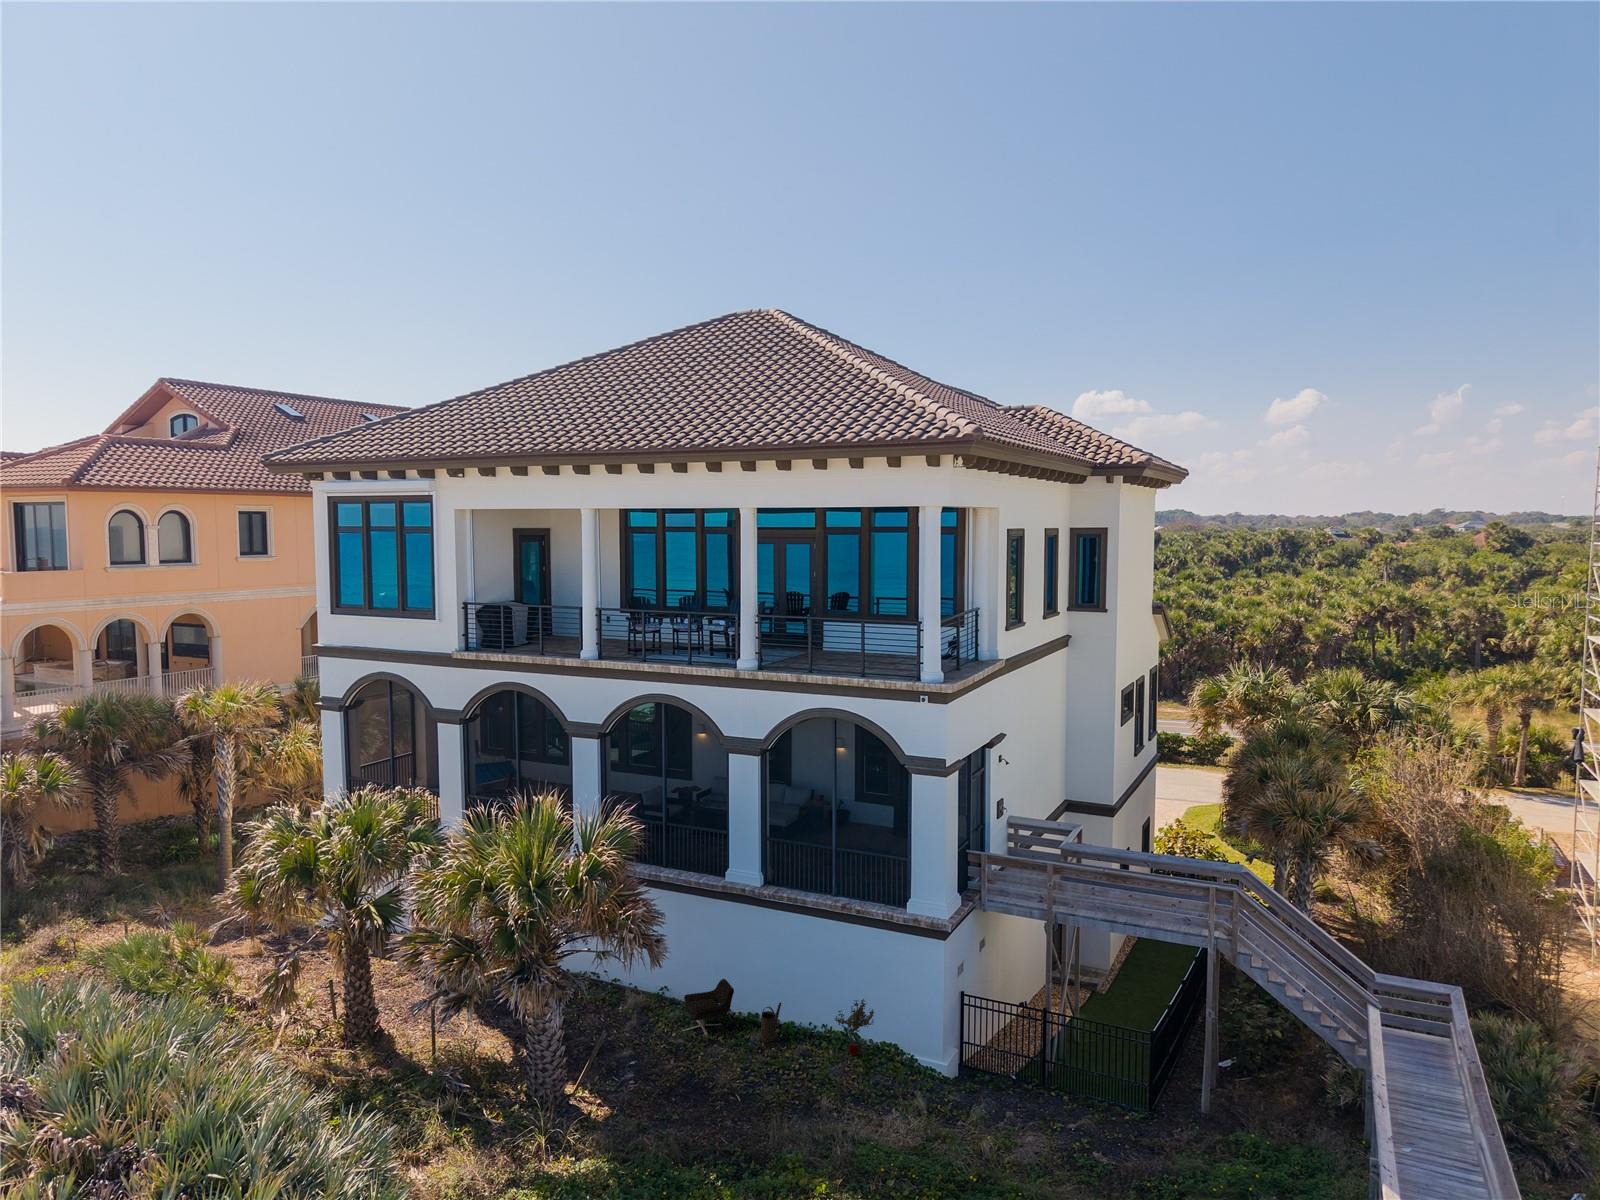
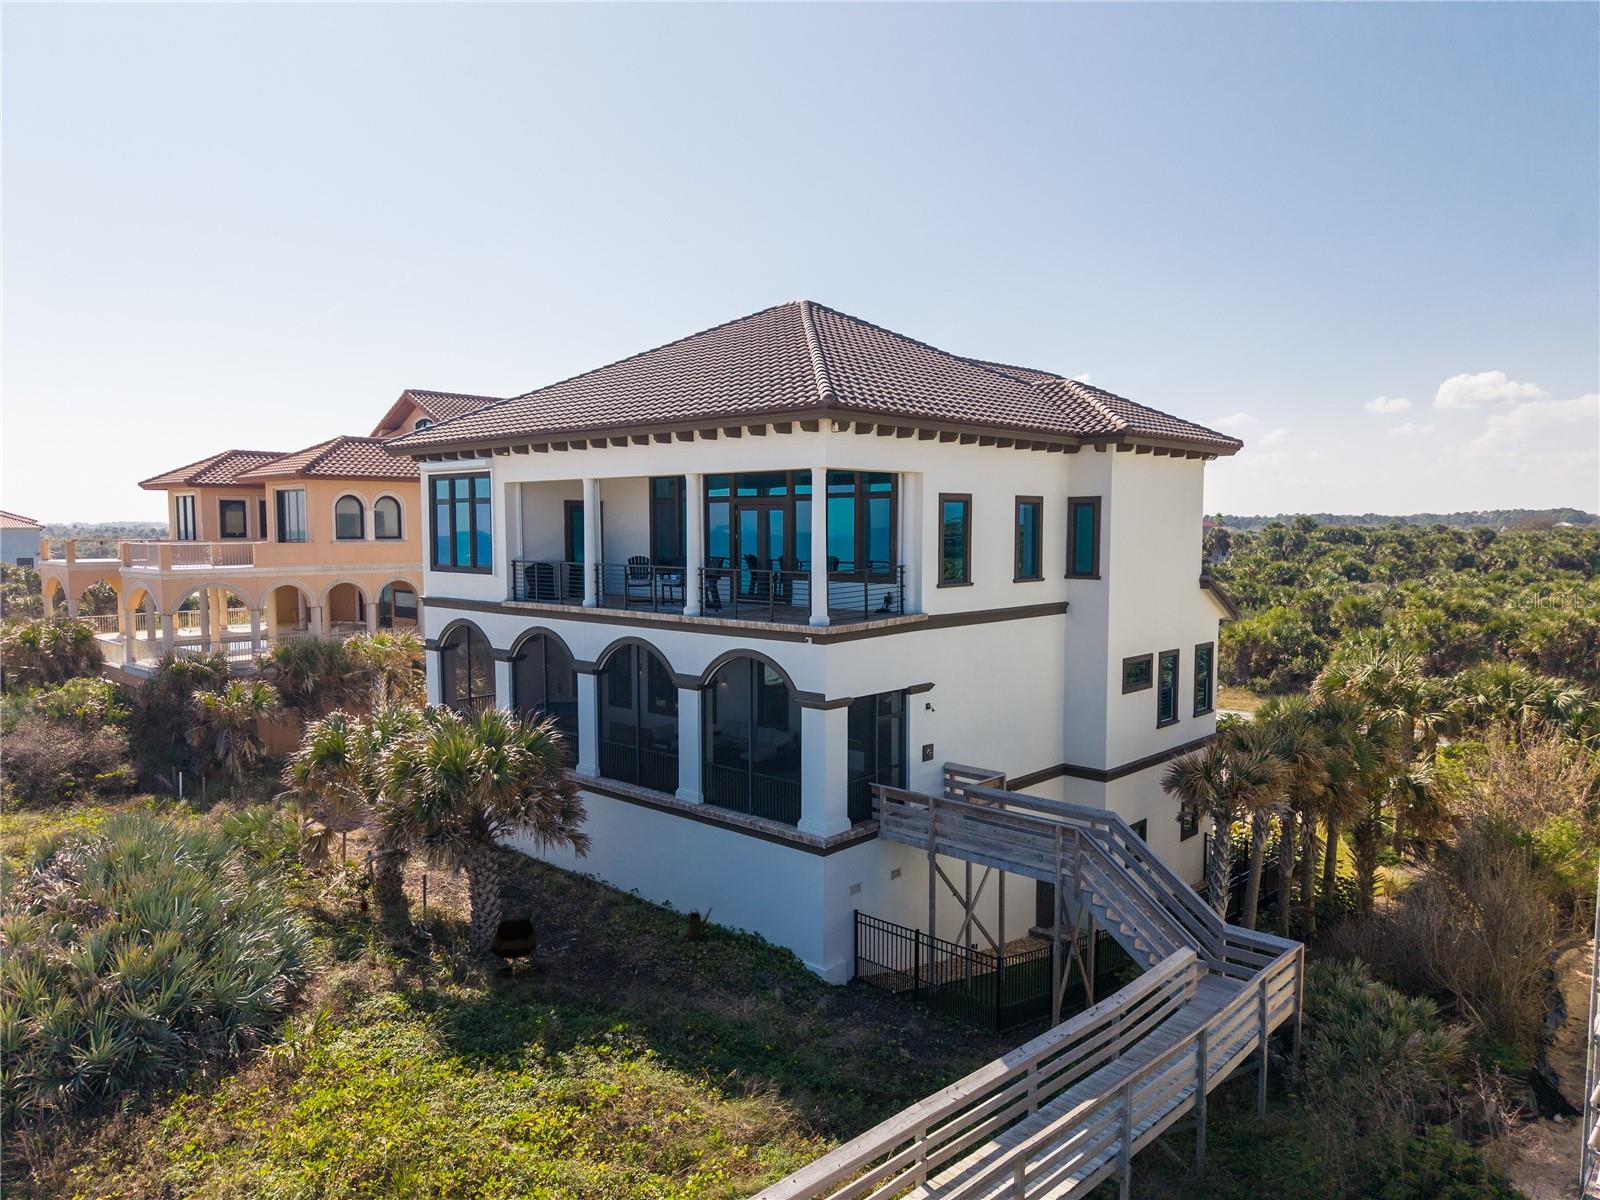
lounge chair: present [682,979,734,1035] -> present [490,919,537,974]
potted tree: present [835,999,874,1056] -> present [358,869,375,911]

